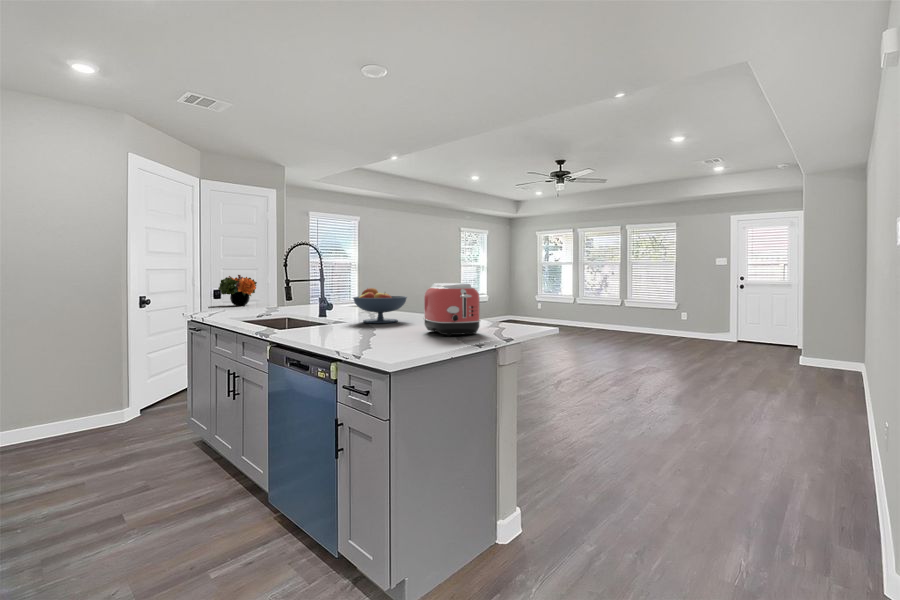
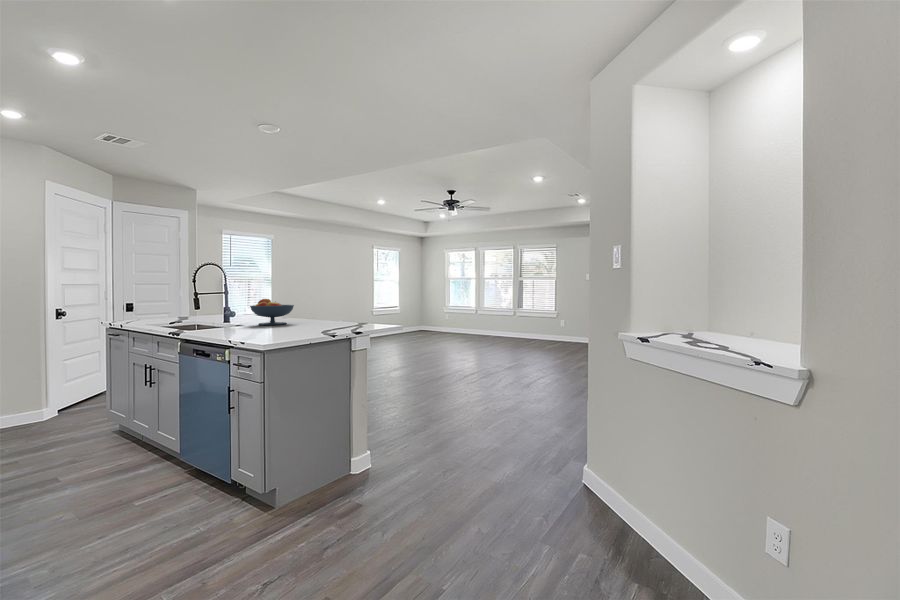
flower arrangement: present [218,275,257,306] -> none [132,289,170,317]
toaster: present [424,283,481,336] -> none [299,294,338,331]

